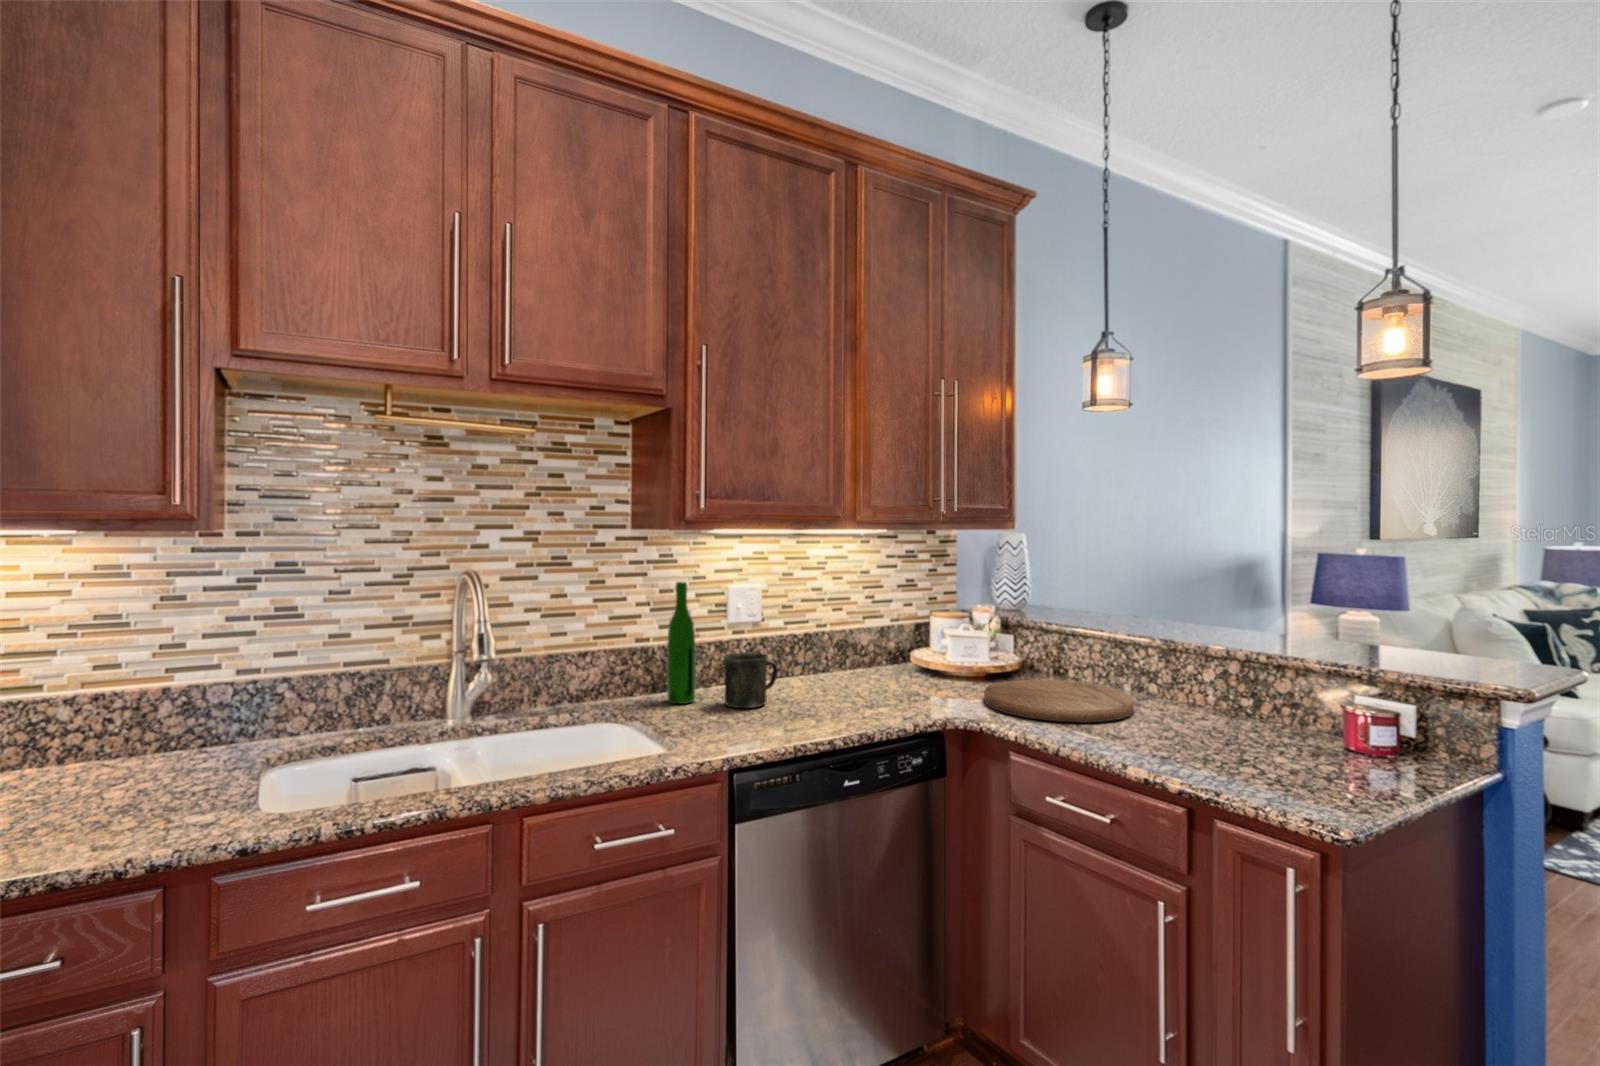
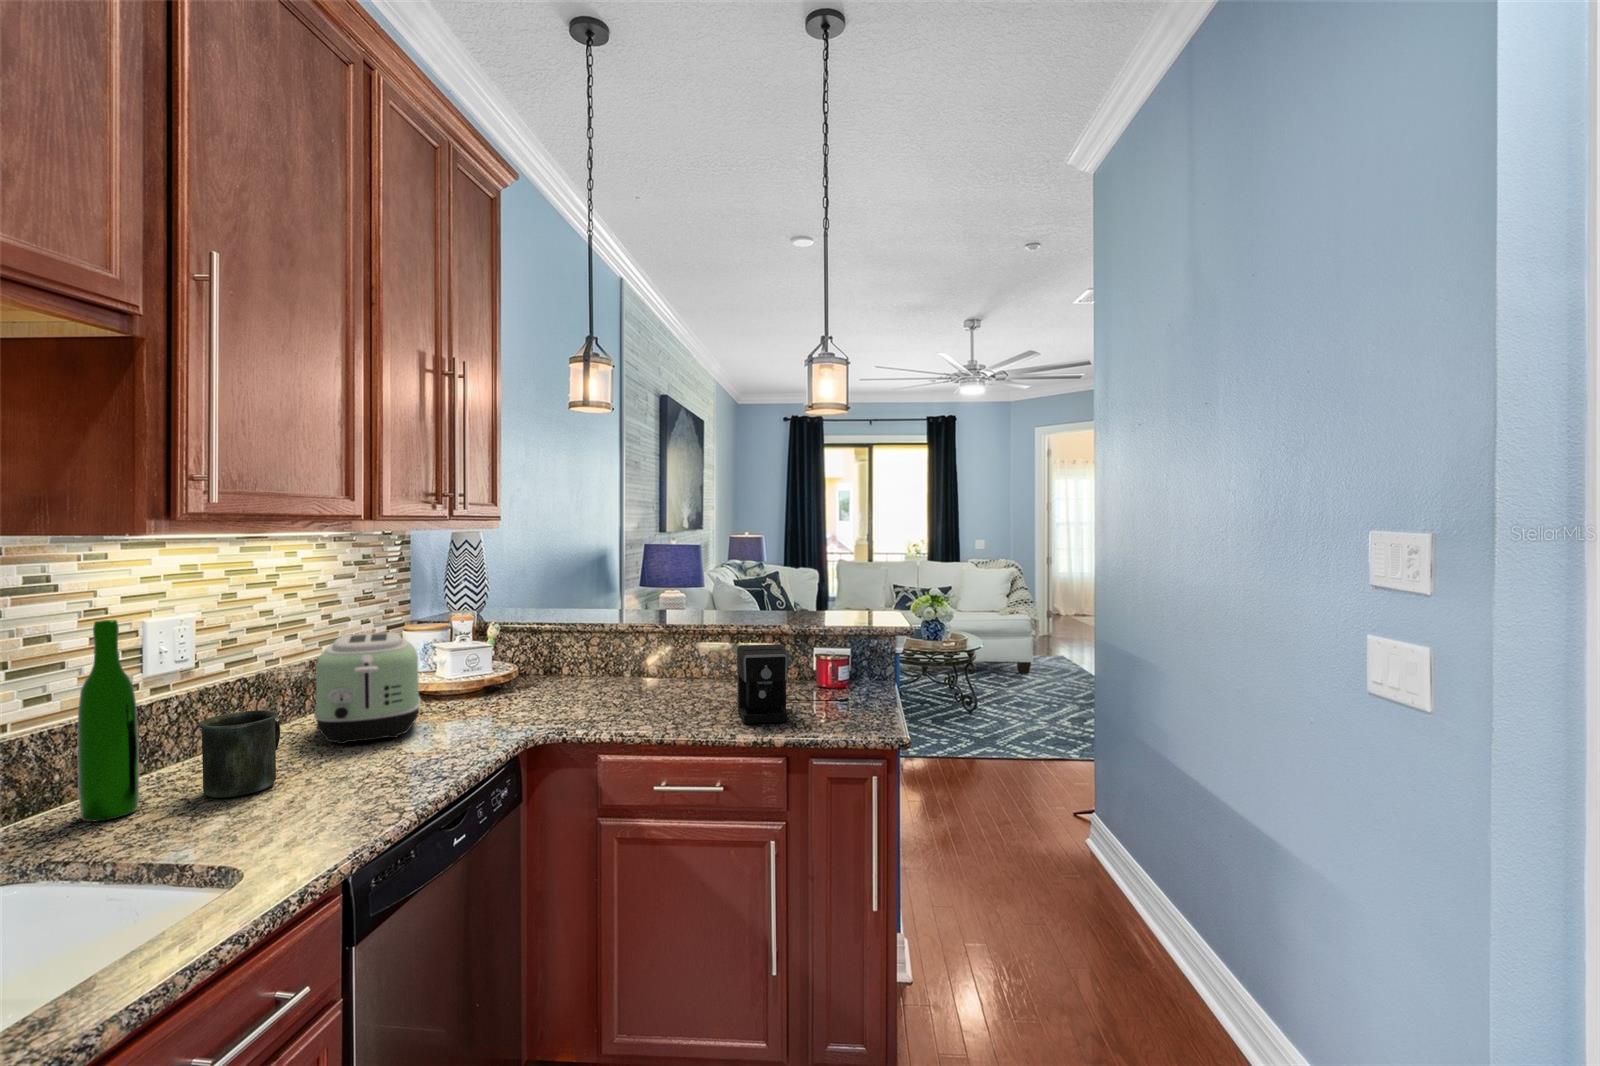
toaster: none [820,612,905,696] -> present [314,632,421,744]
coffee maker: none [1159,670,1347,770] -> present [737,644,849,724]
cutting board: present [984,680,1134,722] -> none [523,676,669,719]

